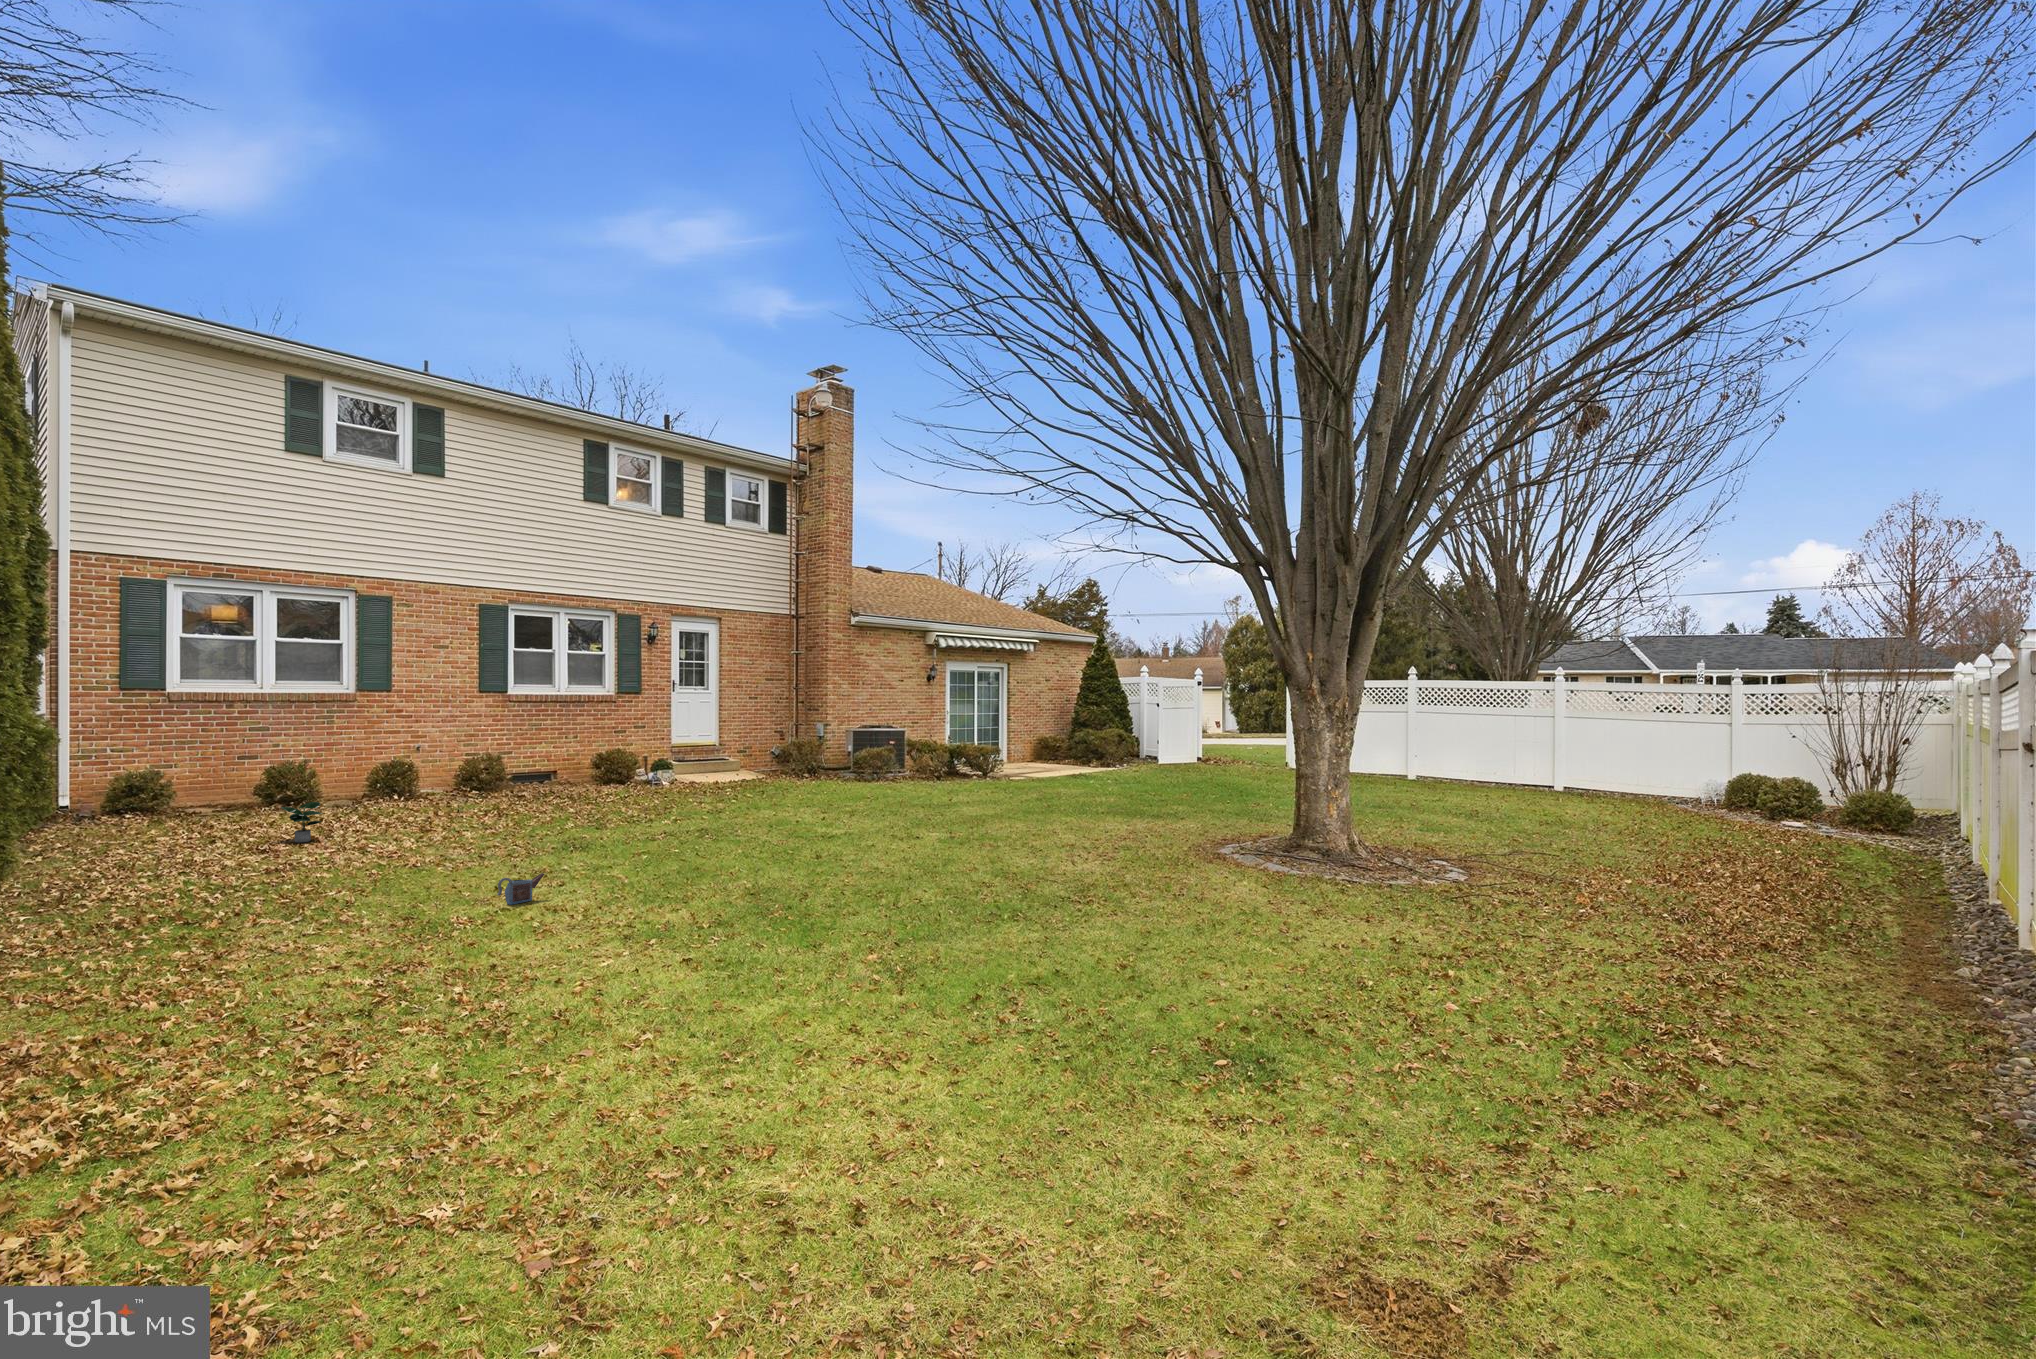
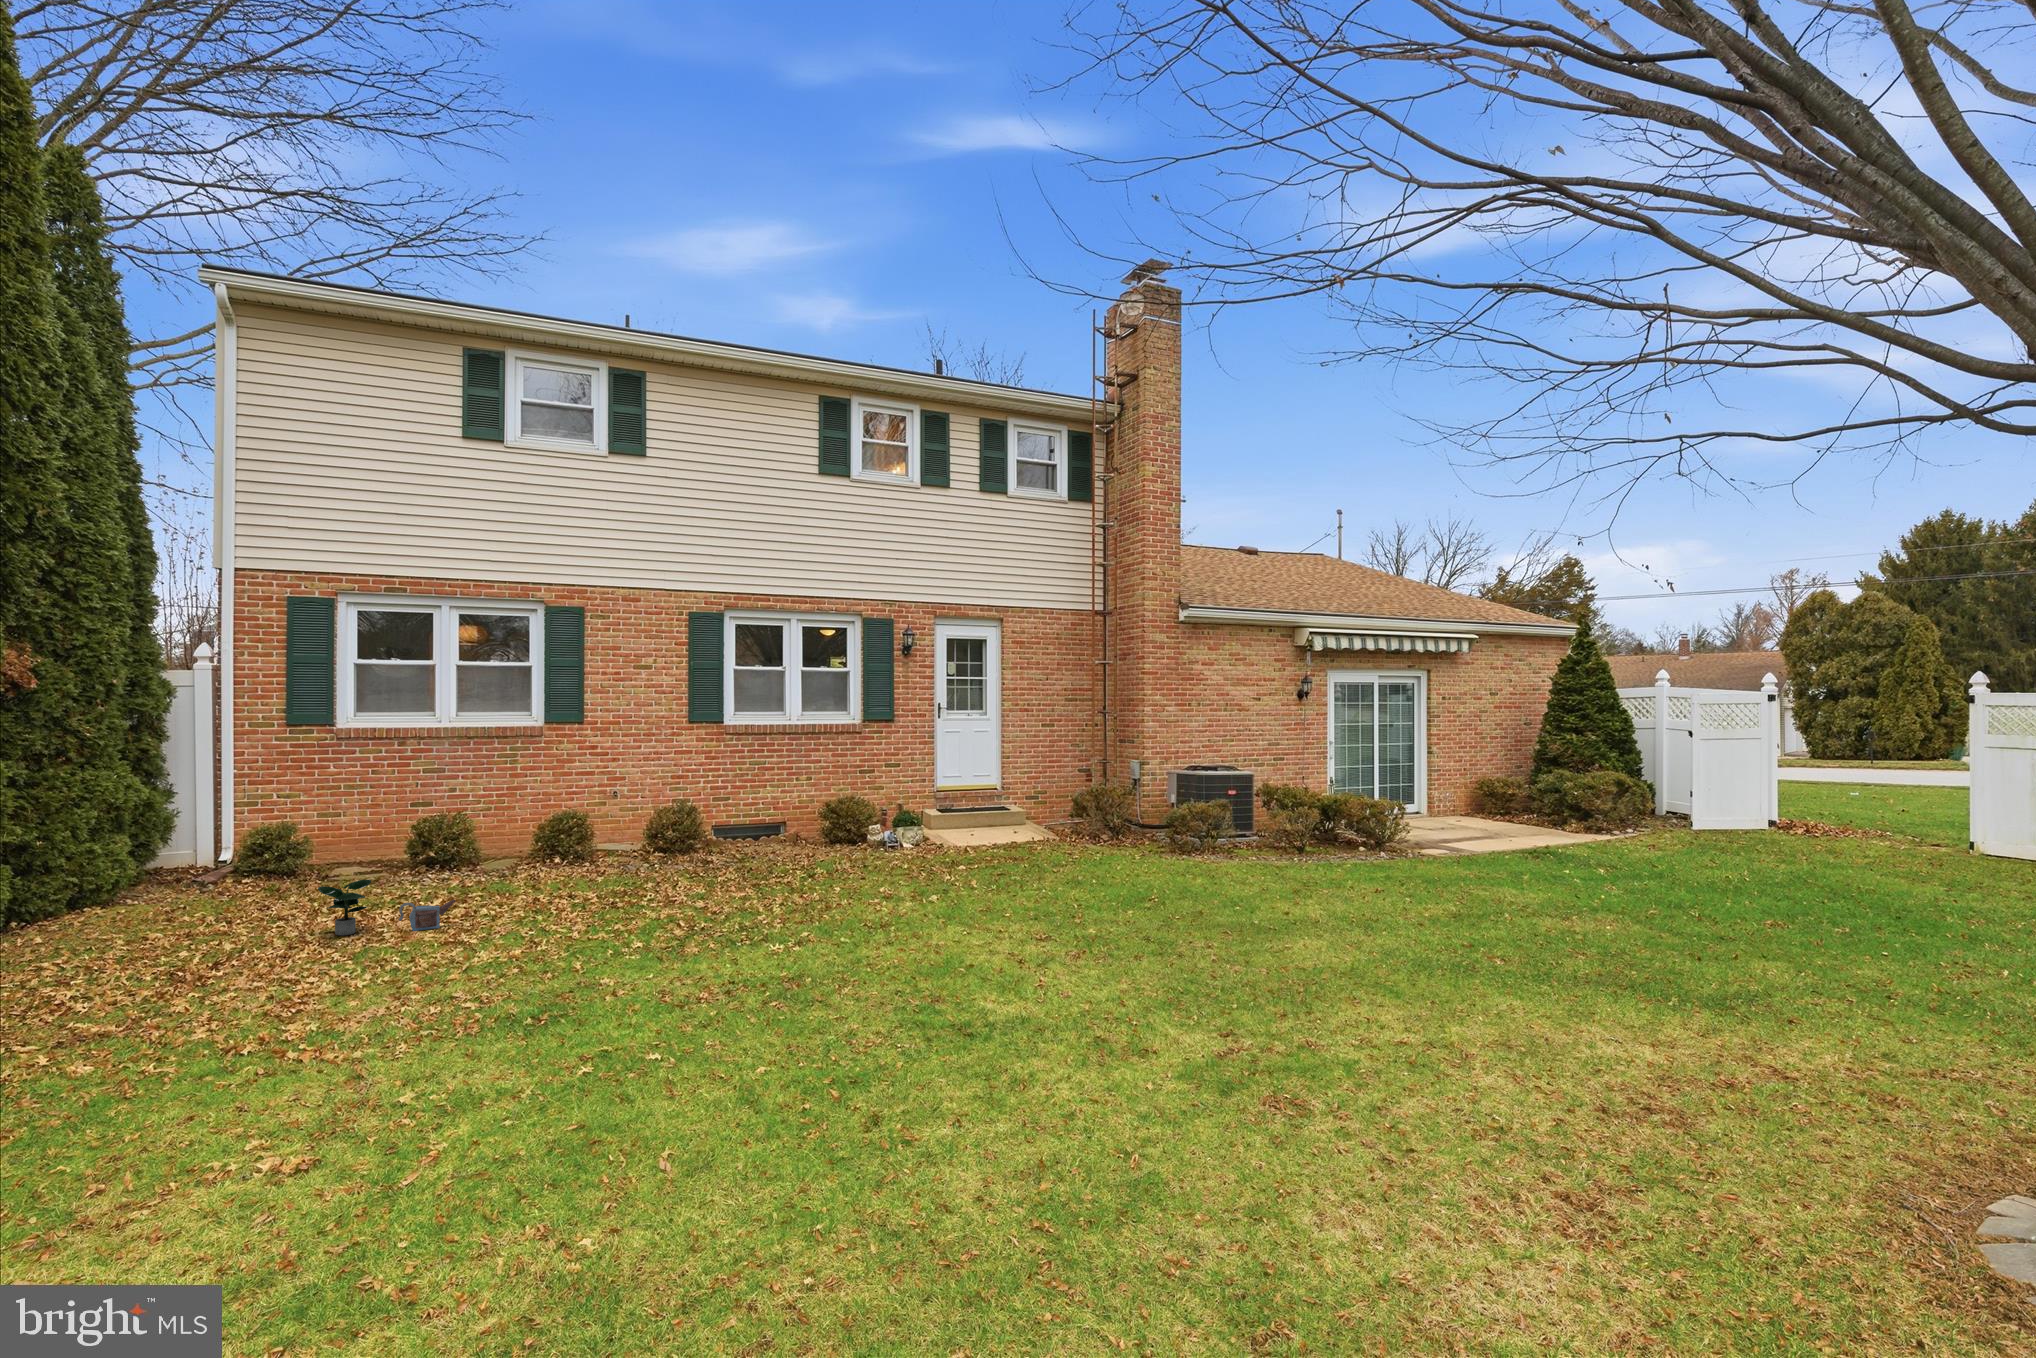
watering can: present [497,873,544,905] -> present [399,899,456,931]

